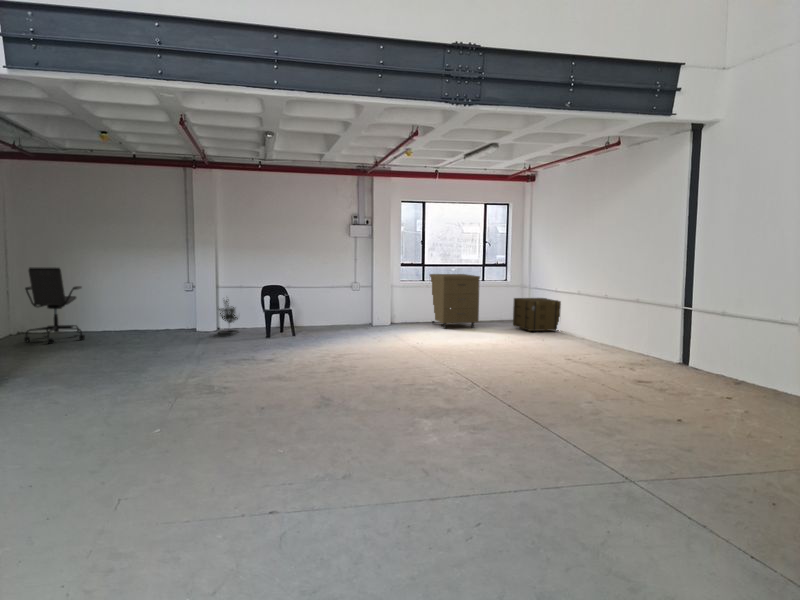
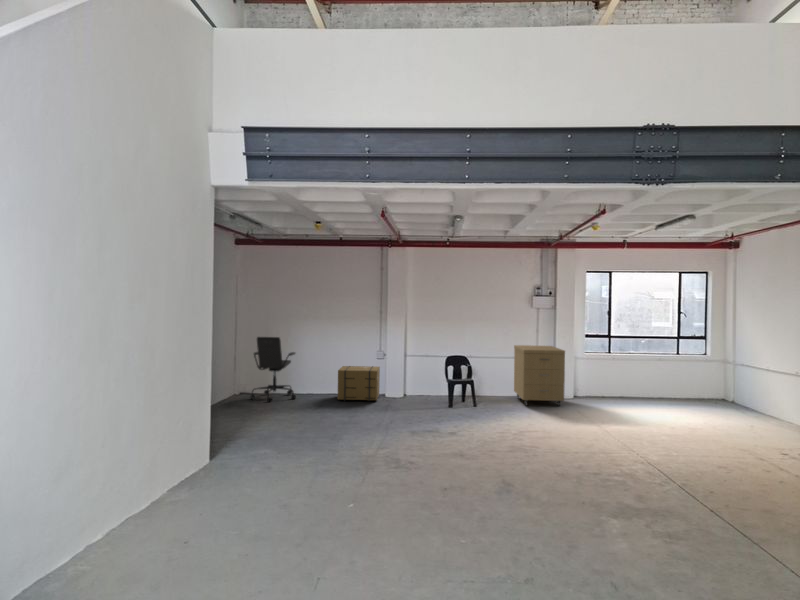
storage cabinet: present [429,274,480,328] -> present [514,345,565,406]
cardboard box: present [513,298,561,332] -> present [338,366,380,401]
potted tree: present [219,300,239,334] -> none [405,363,426,400]

